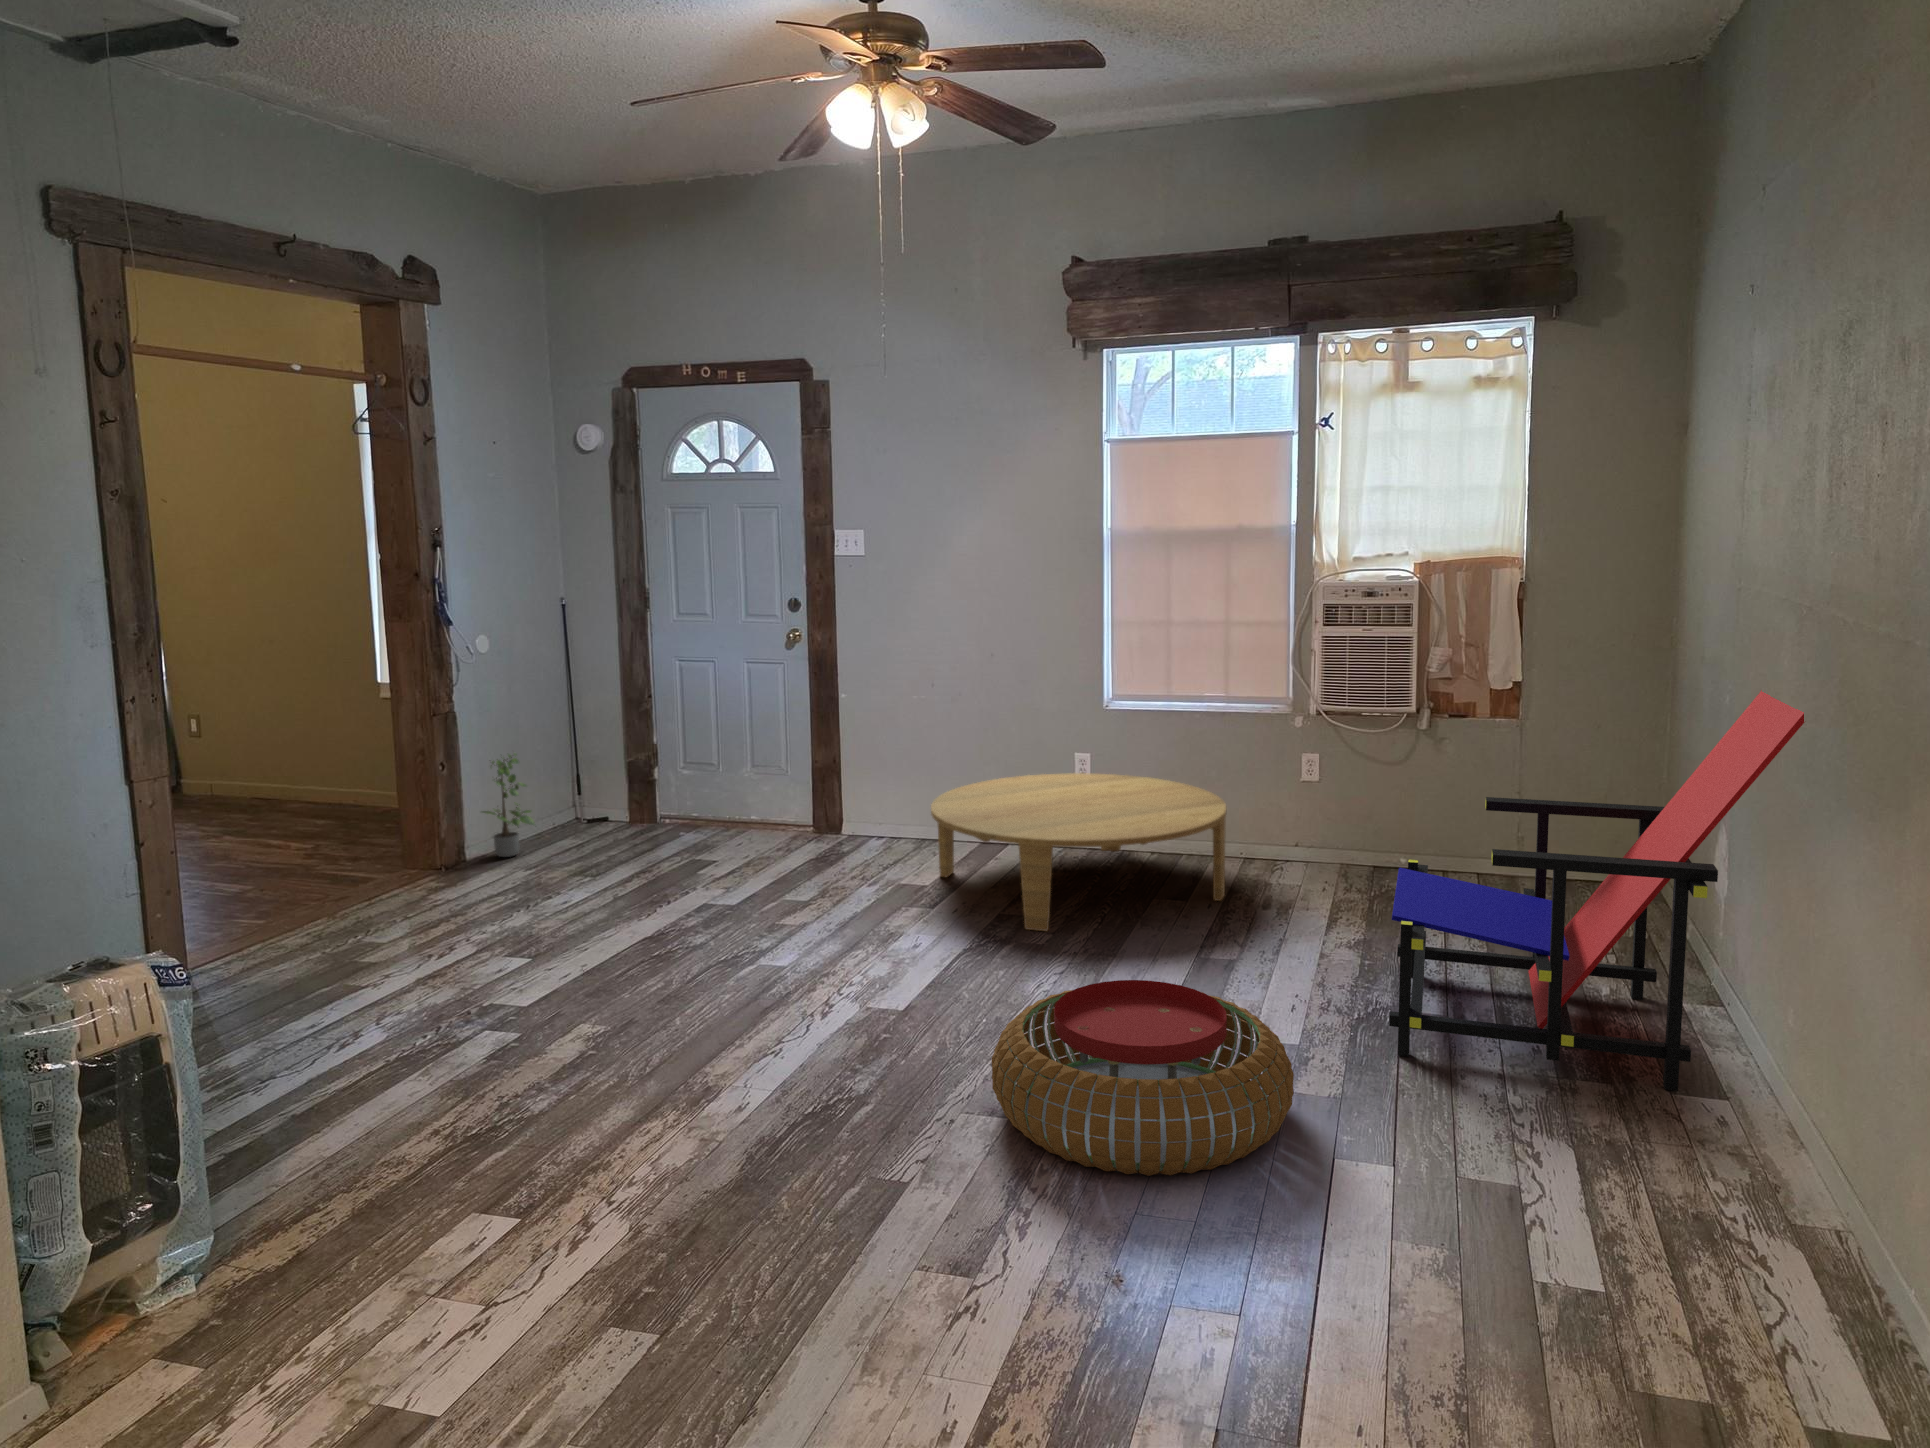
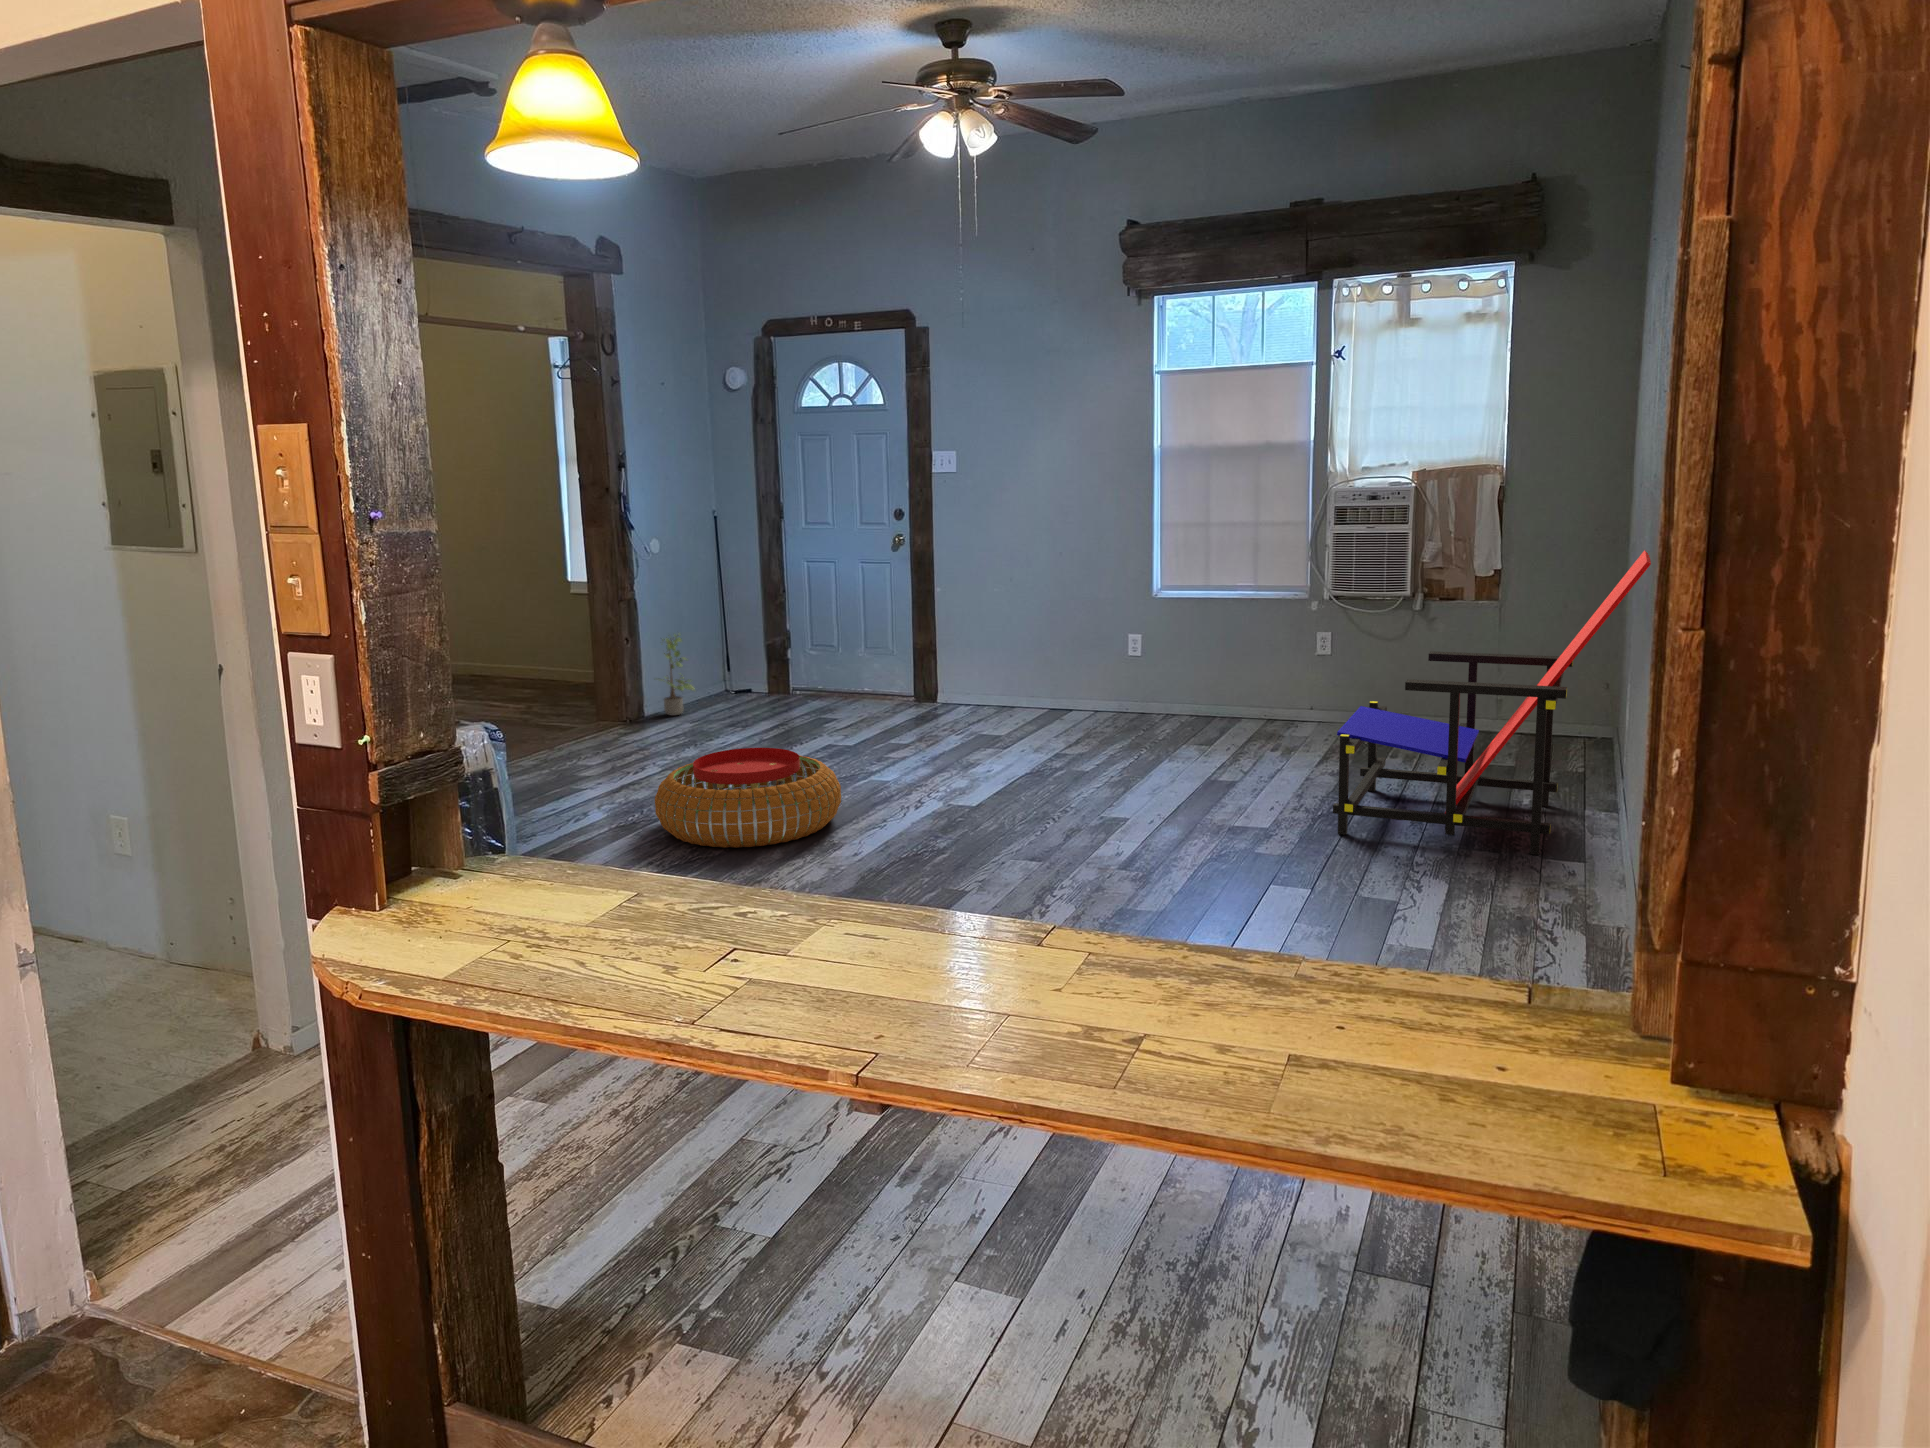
coffee table: present [931,773,1226,931] -> none [1007,650,1246,763]
pouf: present [991,980,1294,1176] -> present [655,748,841,848]

